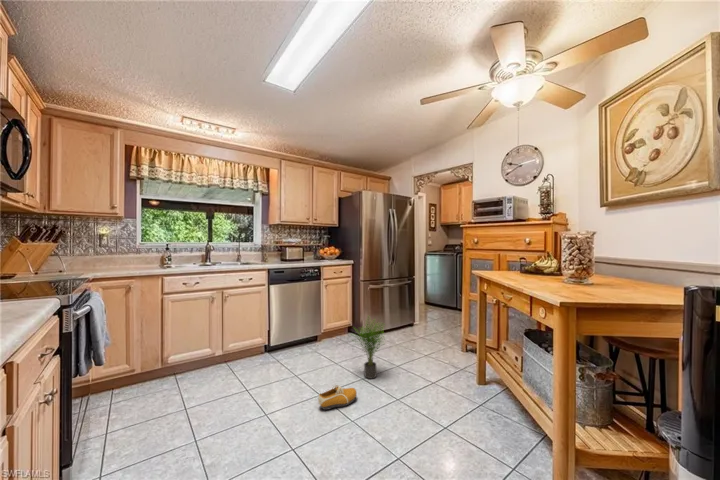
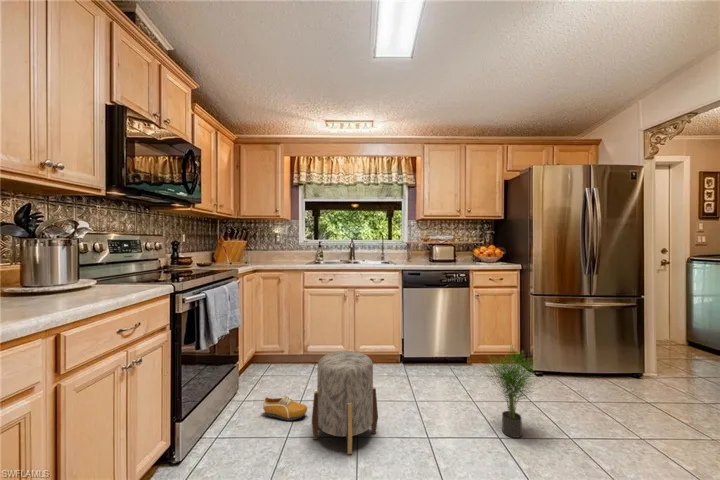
stool: none [222,347,283,442] -> present [312,351,378,454]
shoe: present [318,385,357,410] -> present [263,395,307,421]

